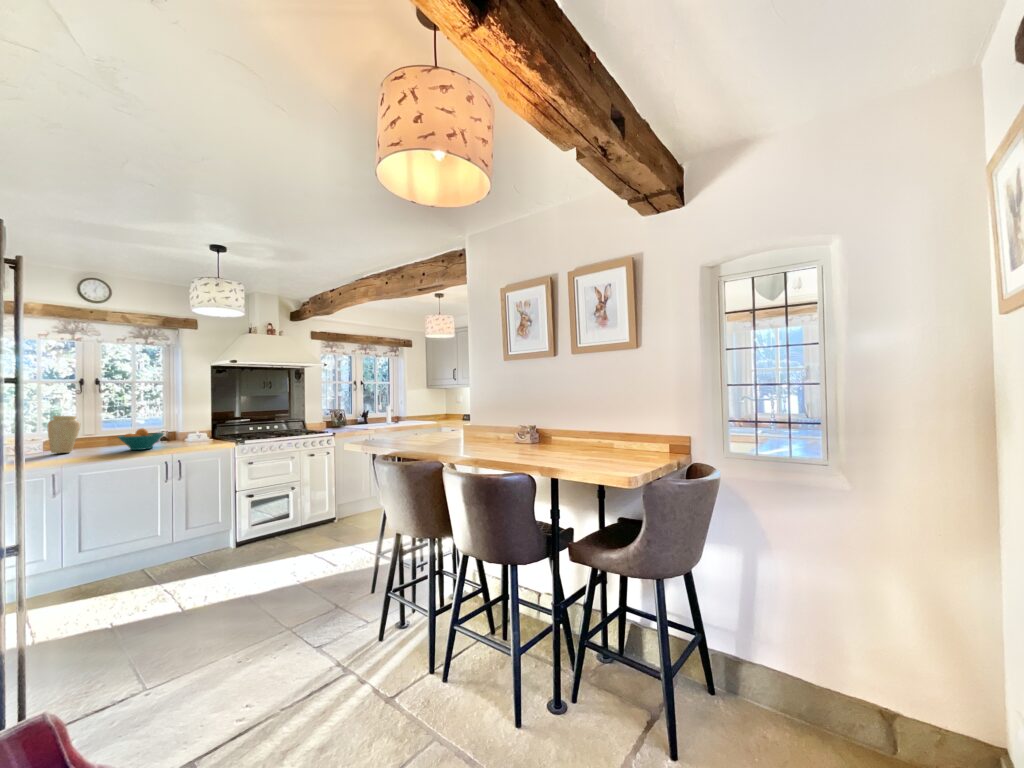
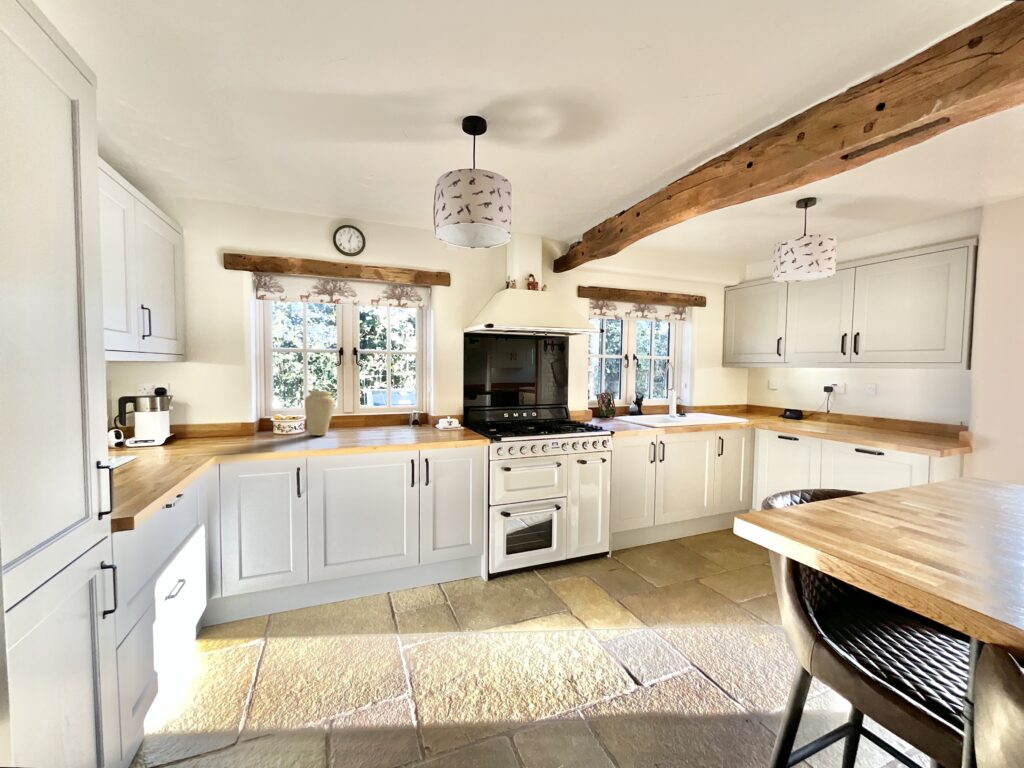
fruit bowl: present [118,428,164,450] -> none [365,412,413,440]

